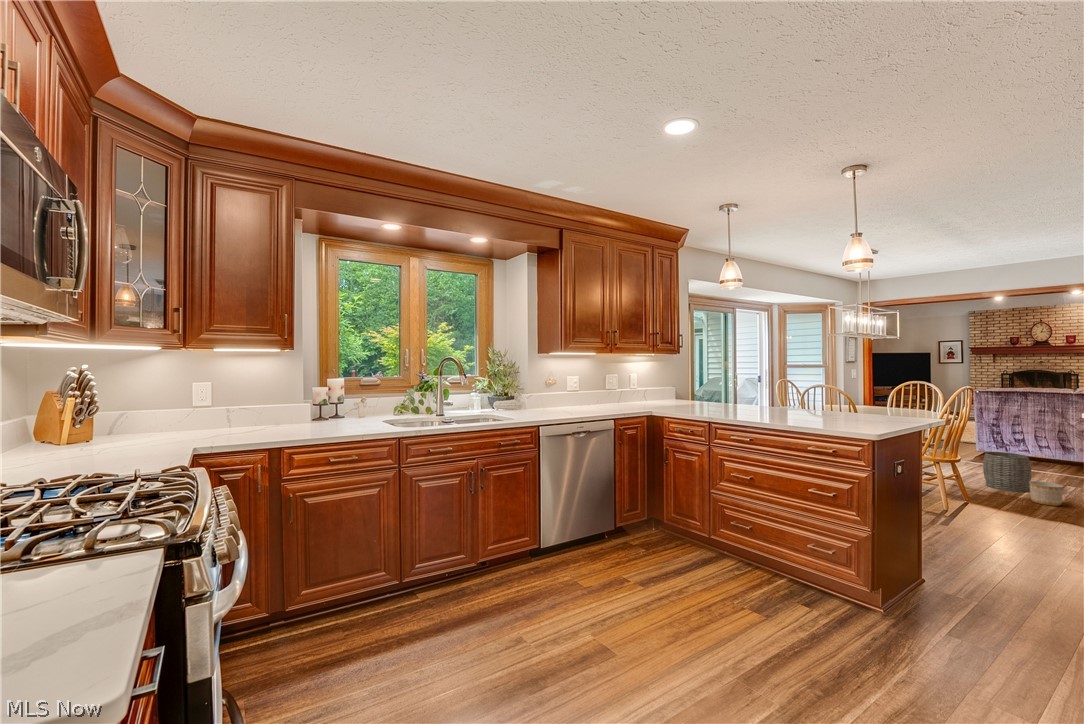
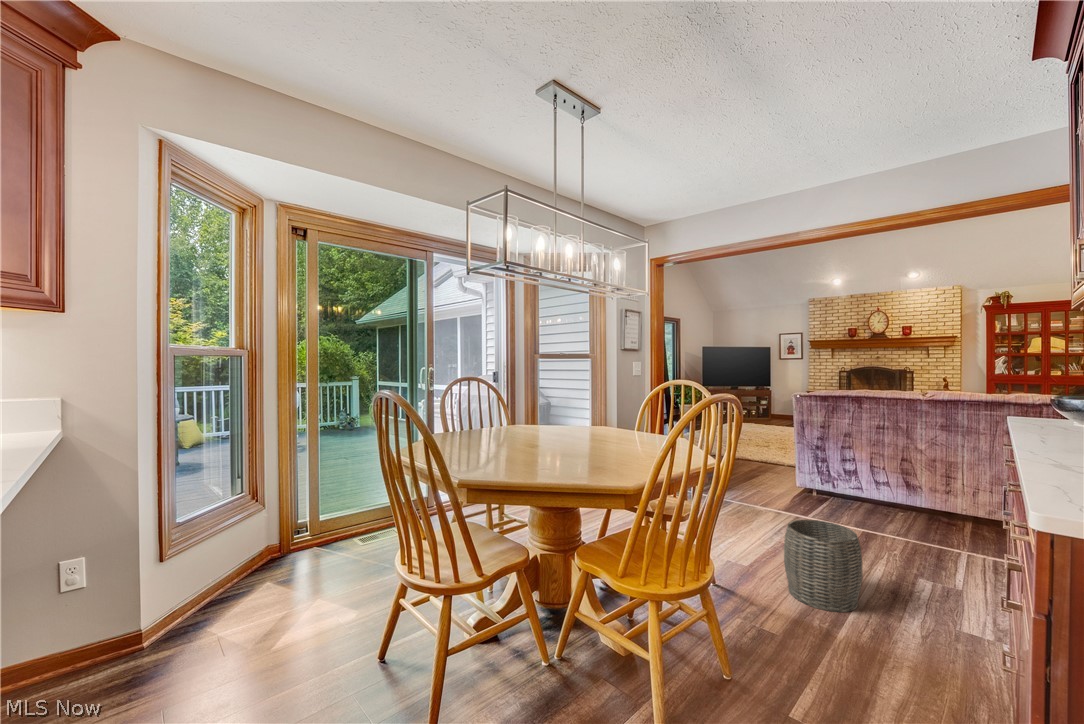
planter: present [1029,481,1063,506] -> none [856,607,922,679]

